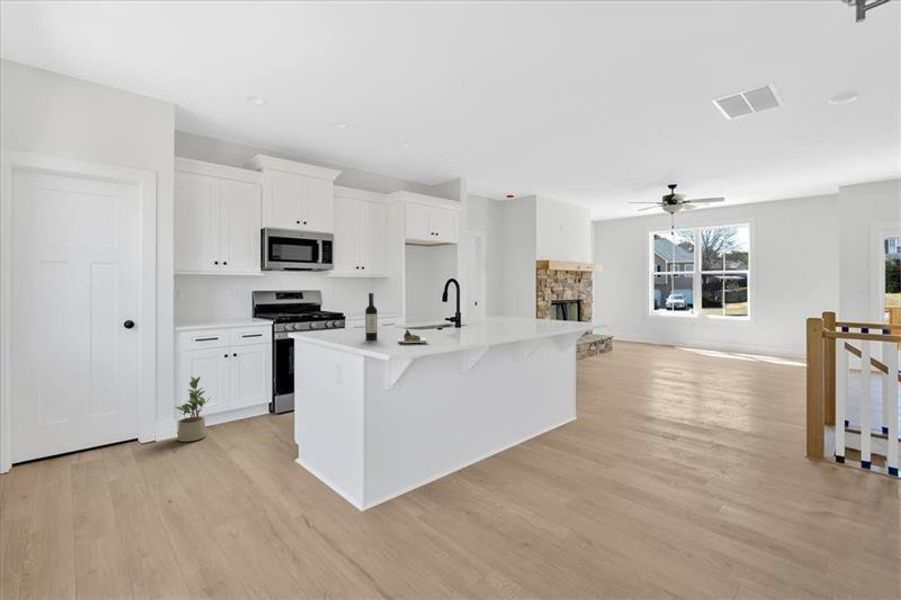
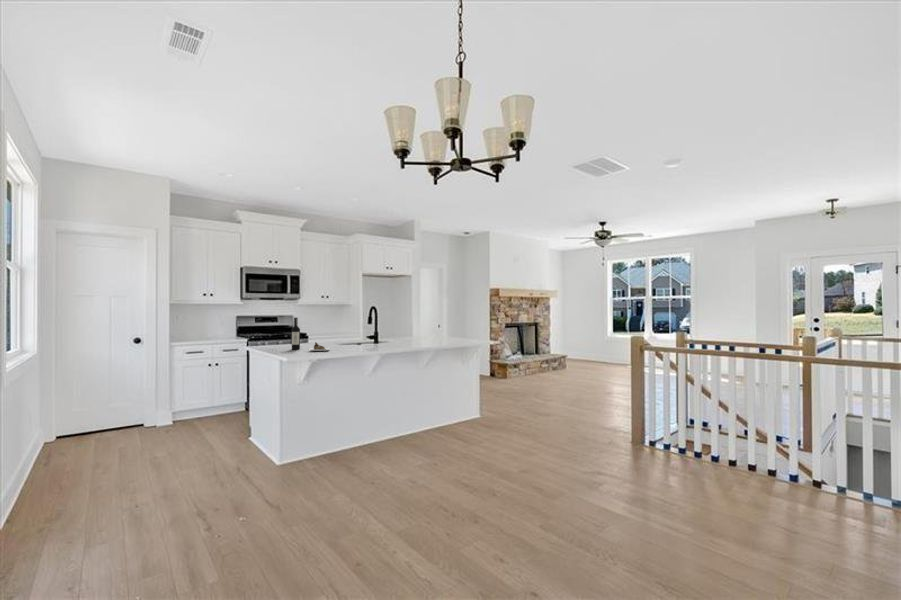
potted plant: present [176,377,206,442] -> none [170,379,196,427]

